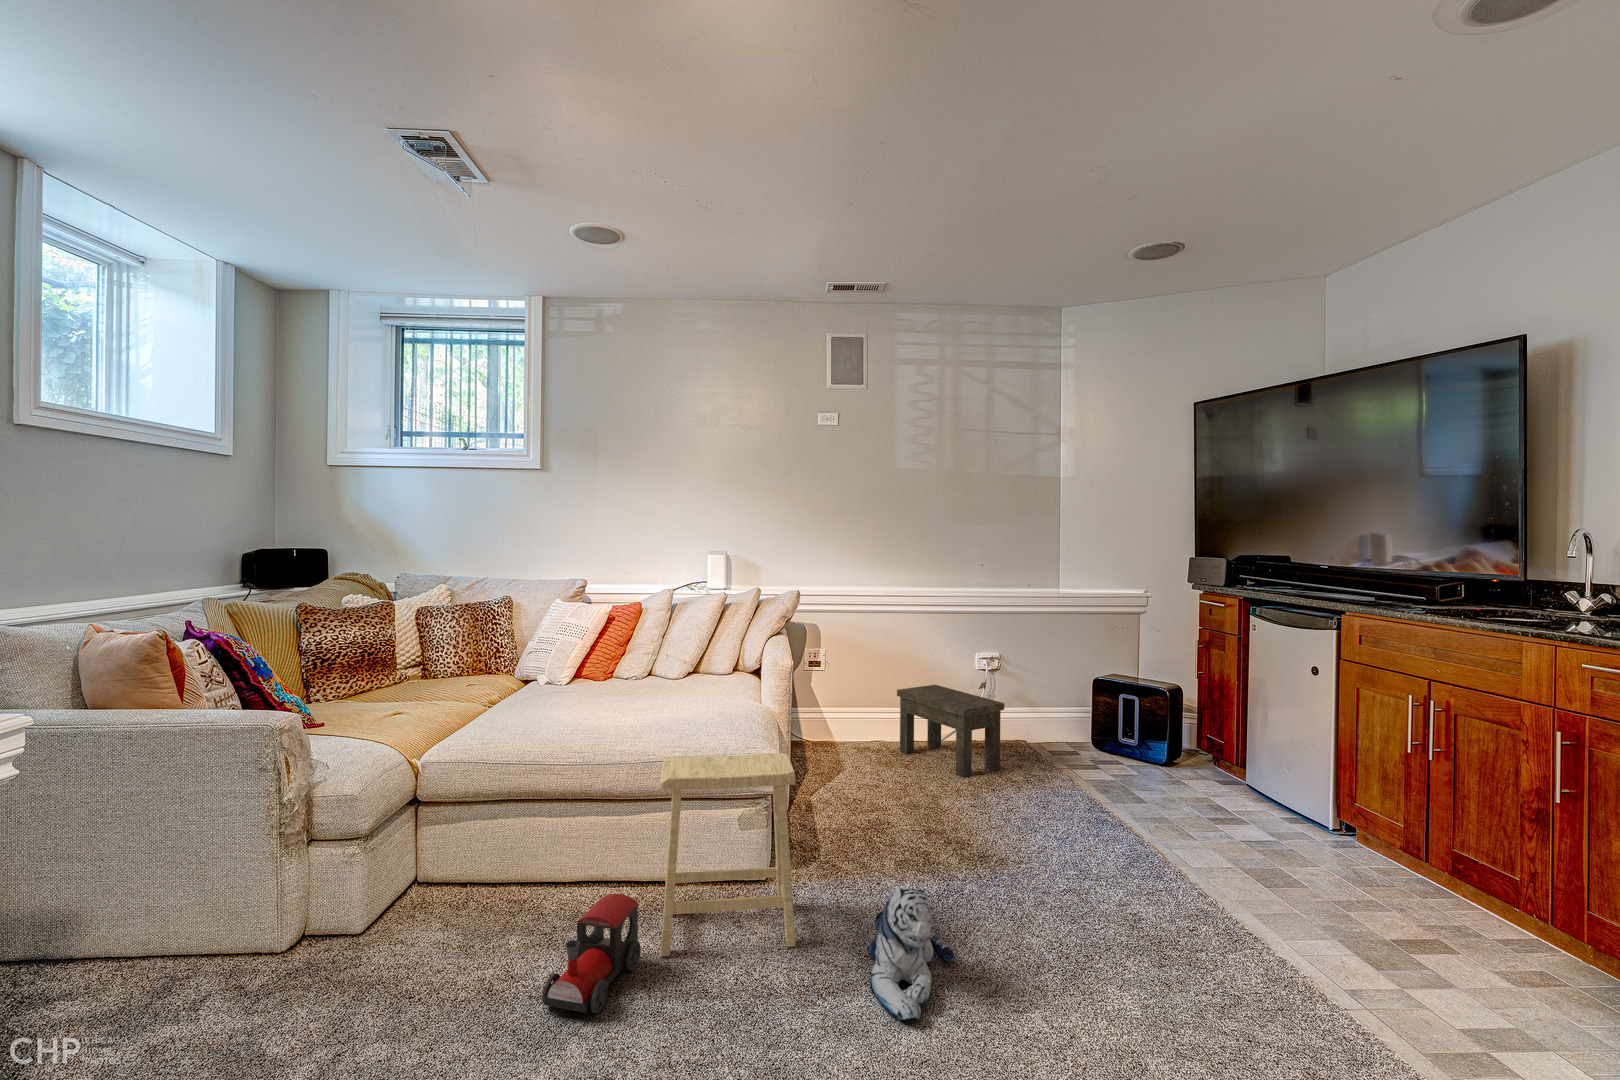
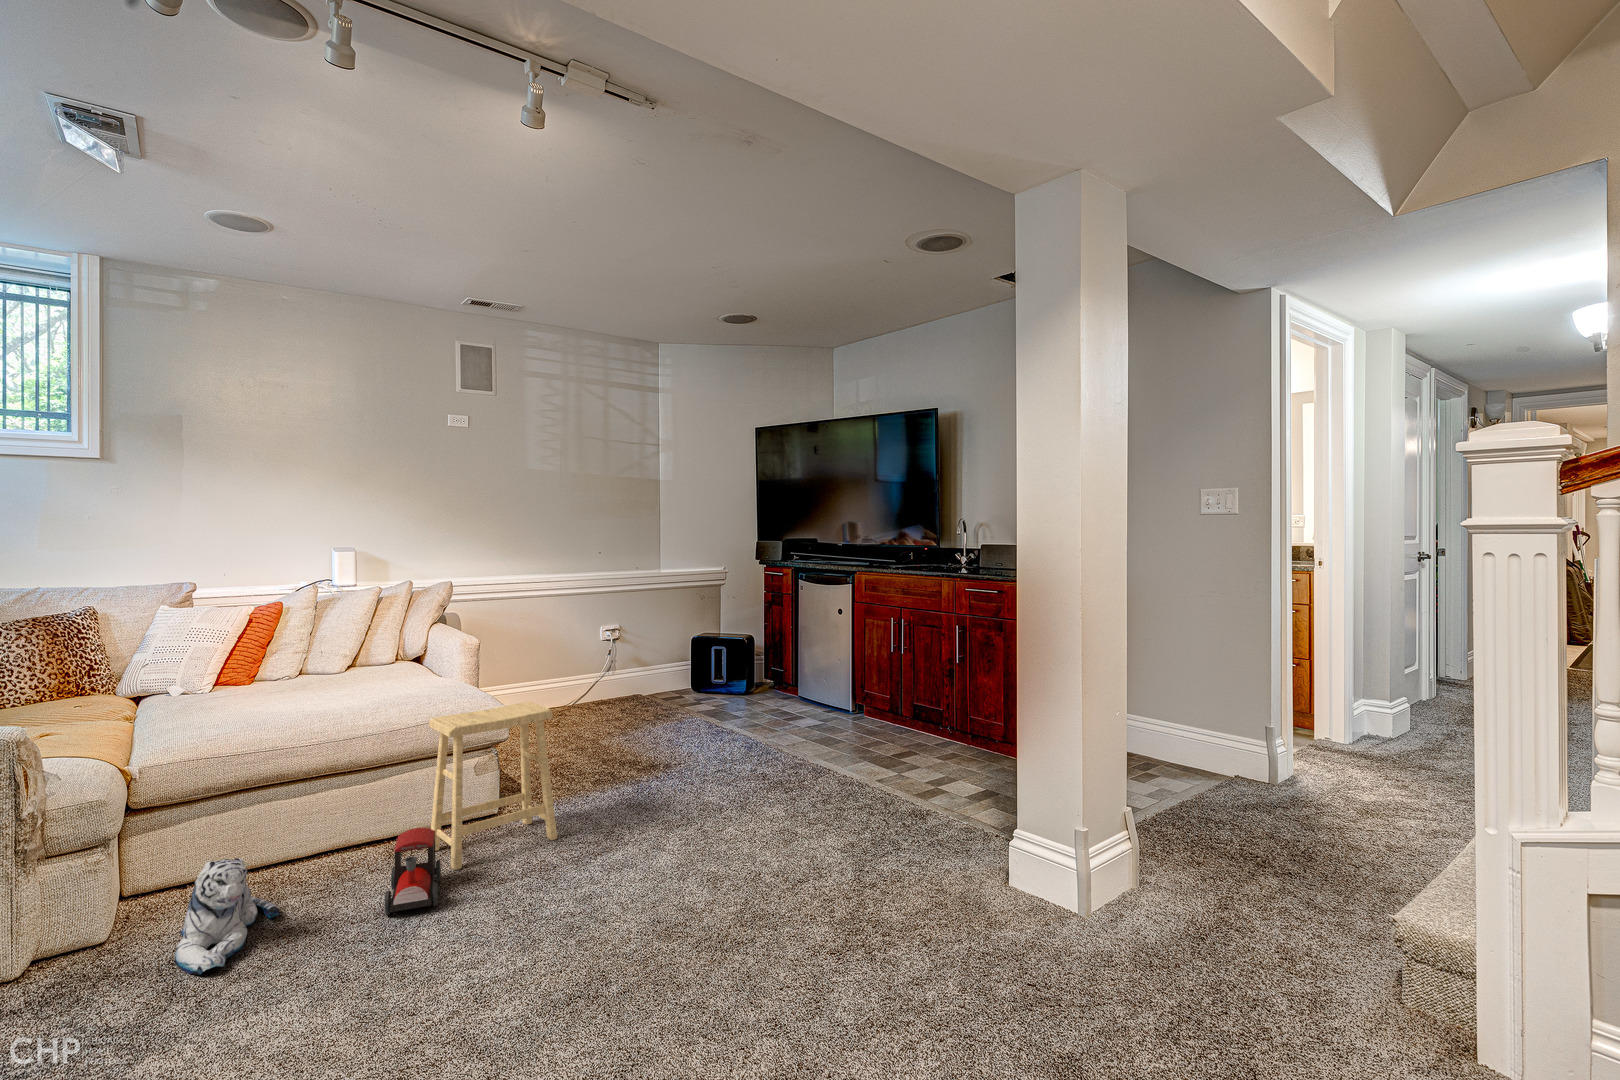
side table: present [897,685,1004,777] -> none [539,658,636,727]
plush toy: present [867,887,954,1021] -> present [175,858,279,975]

